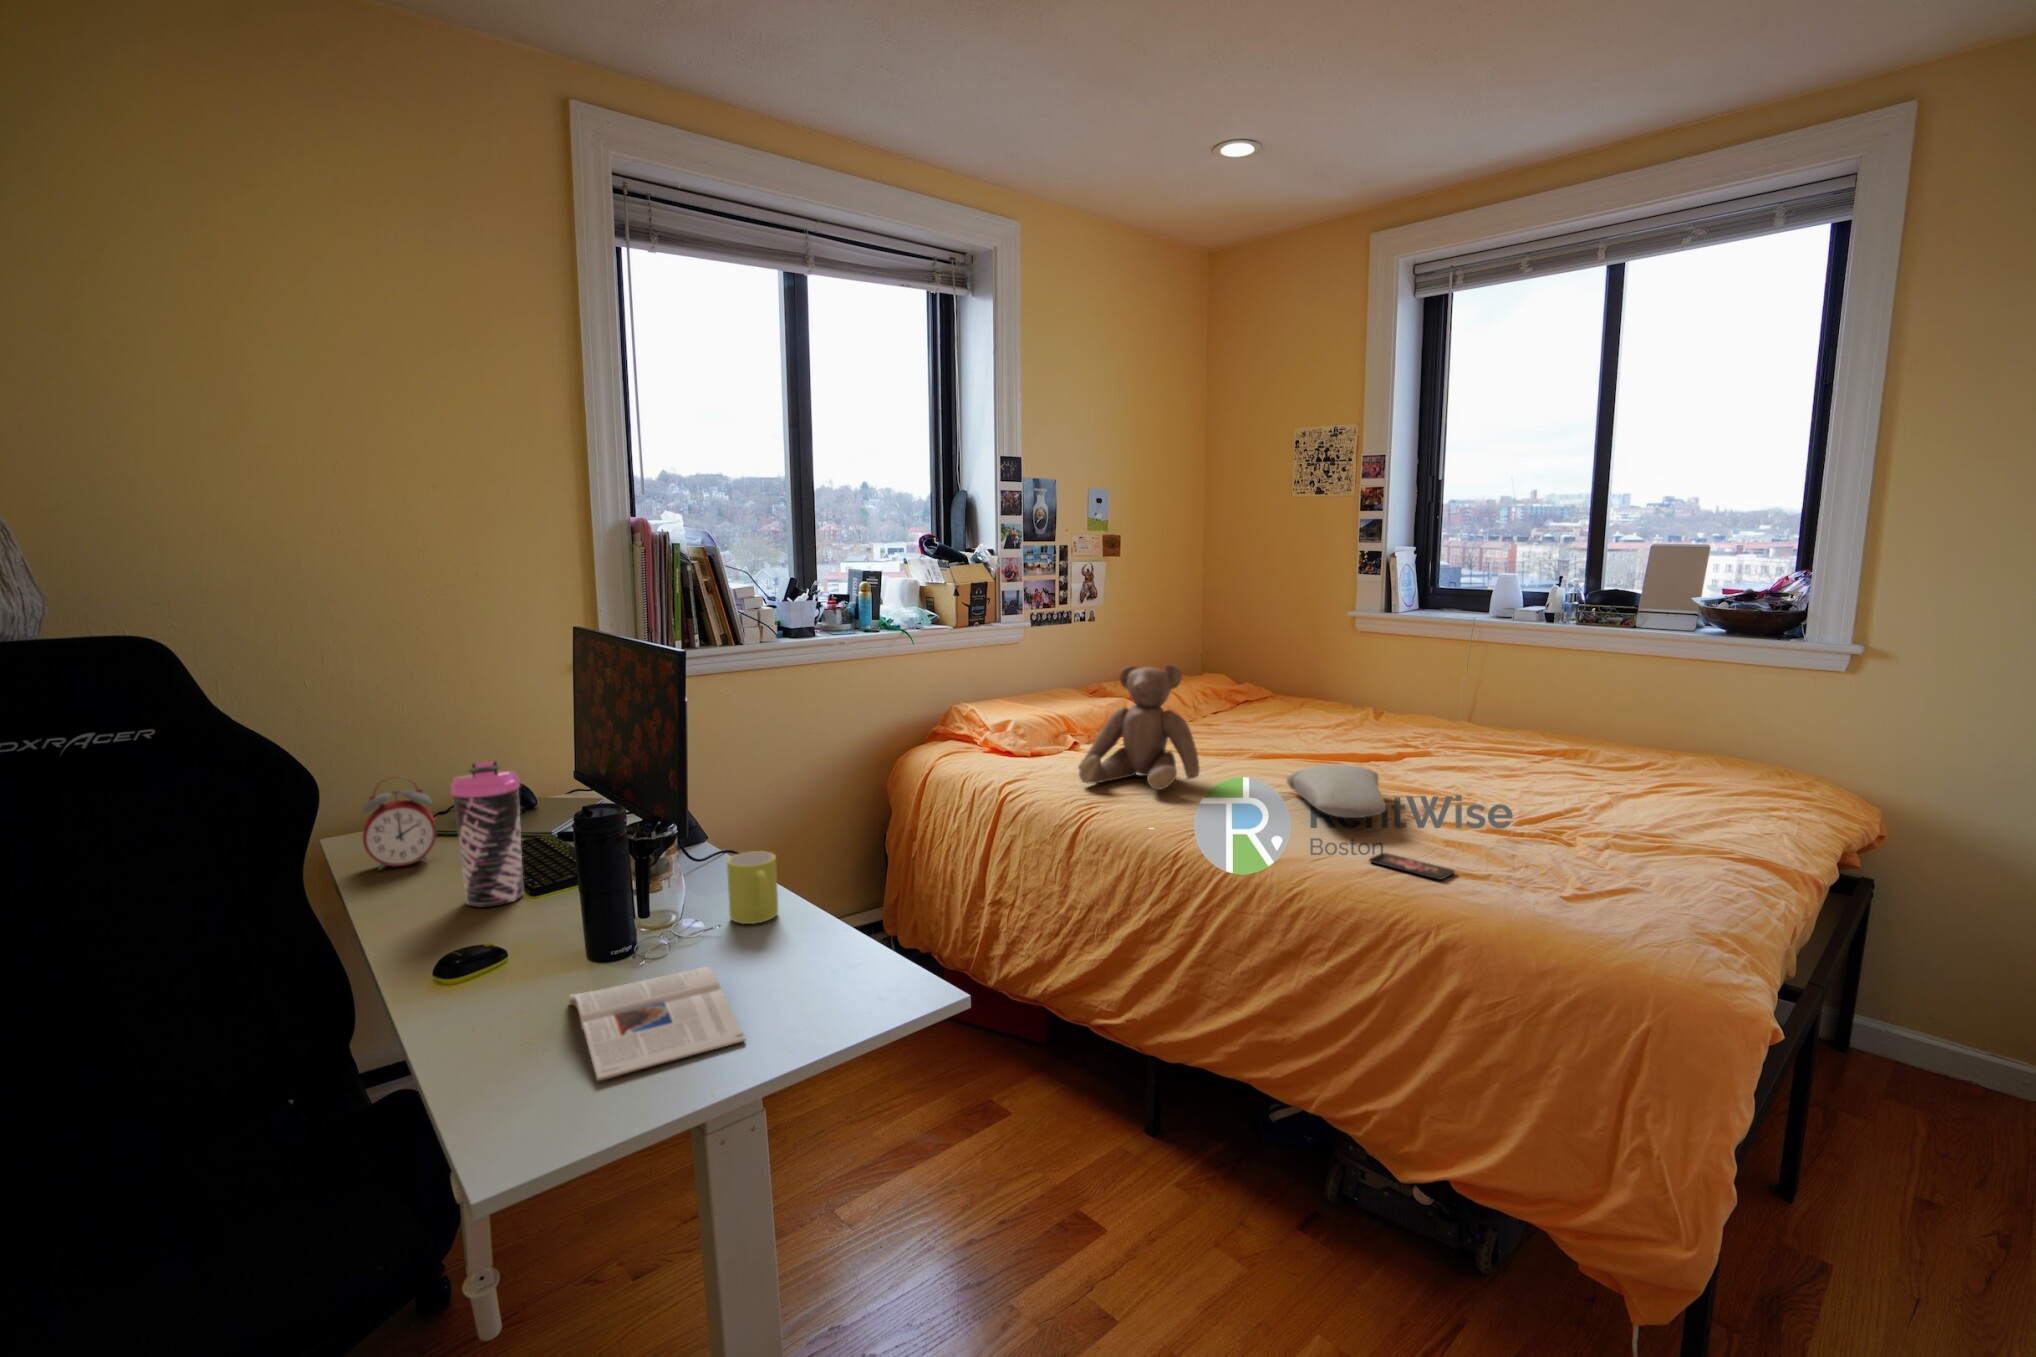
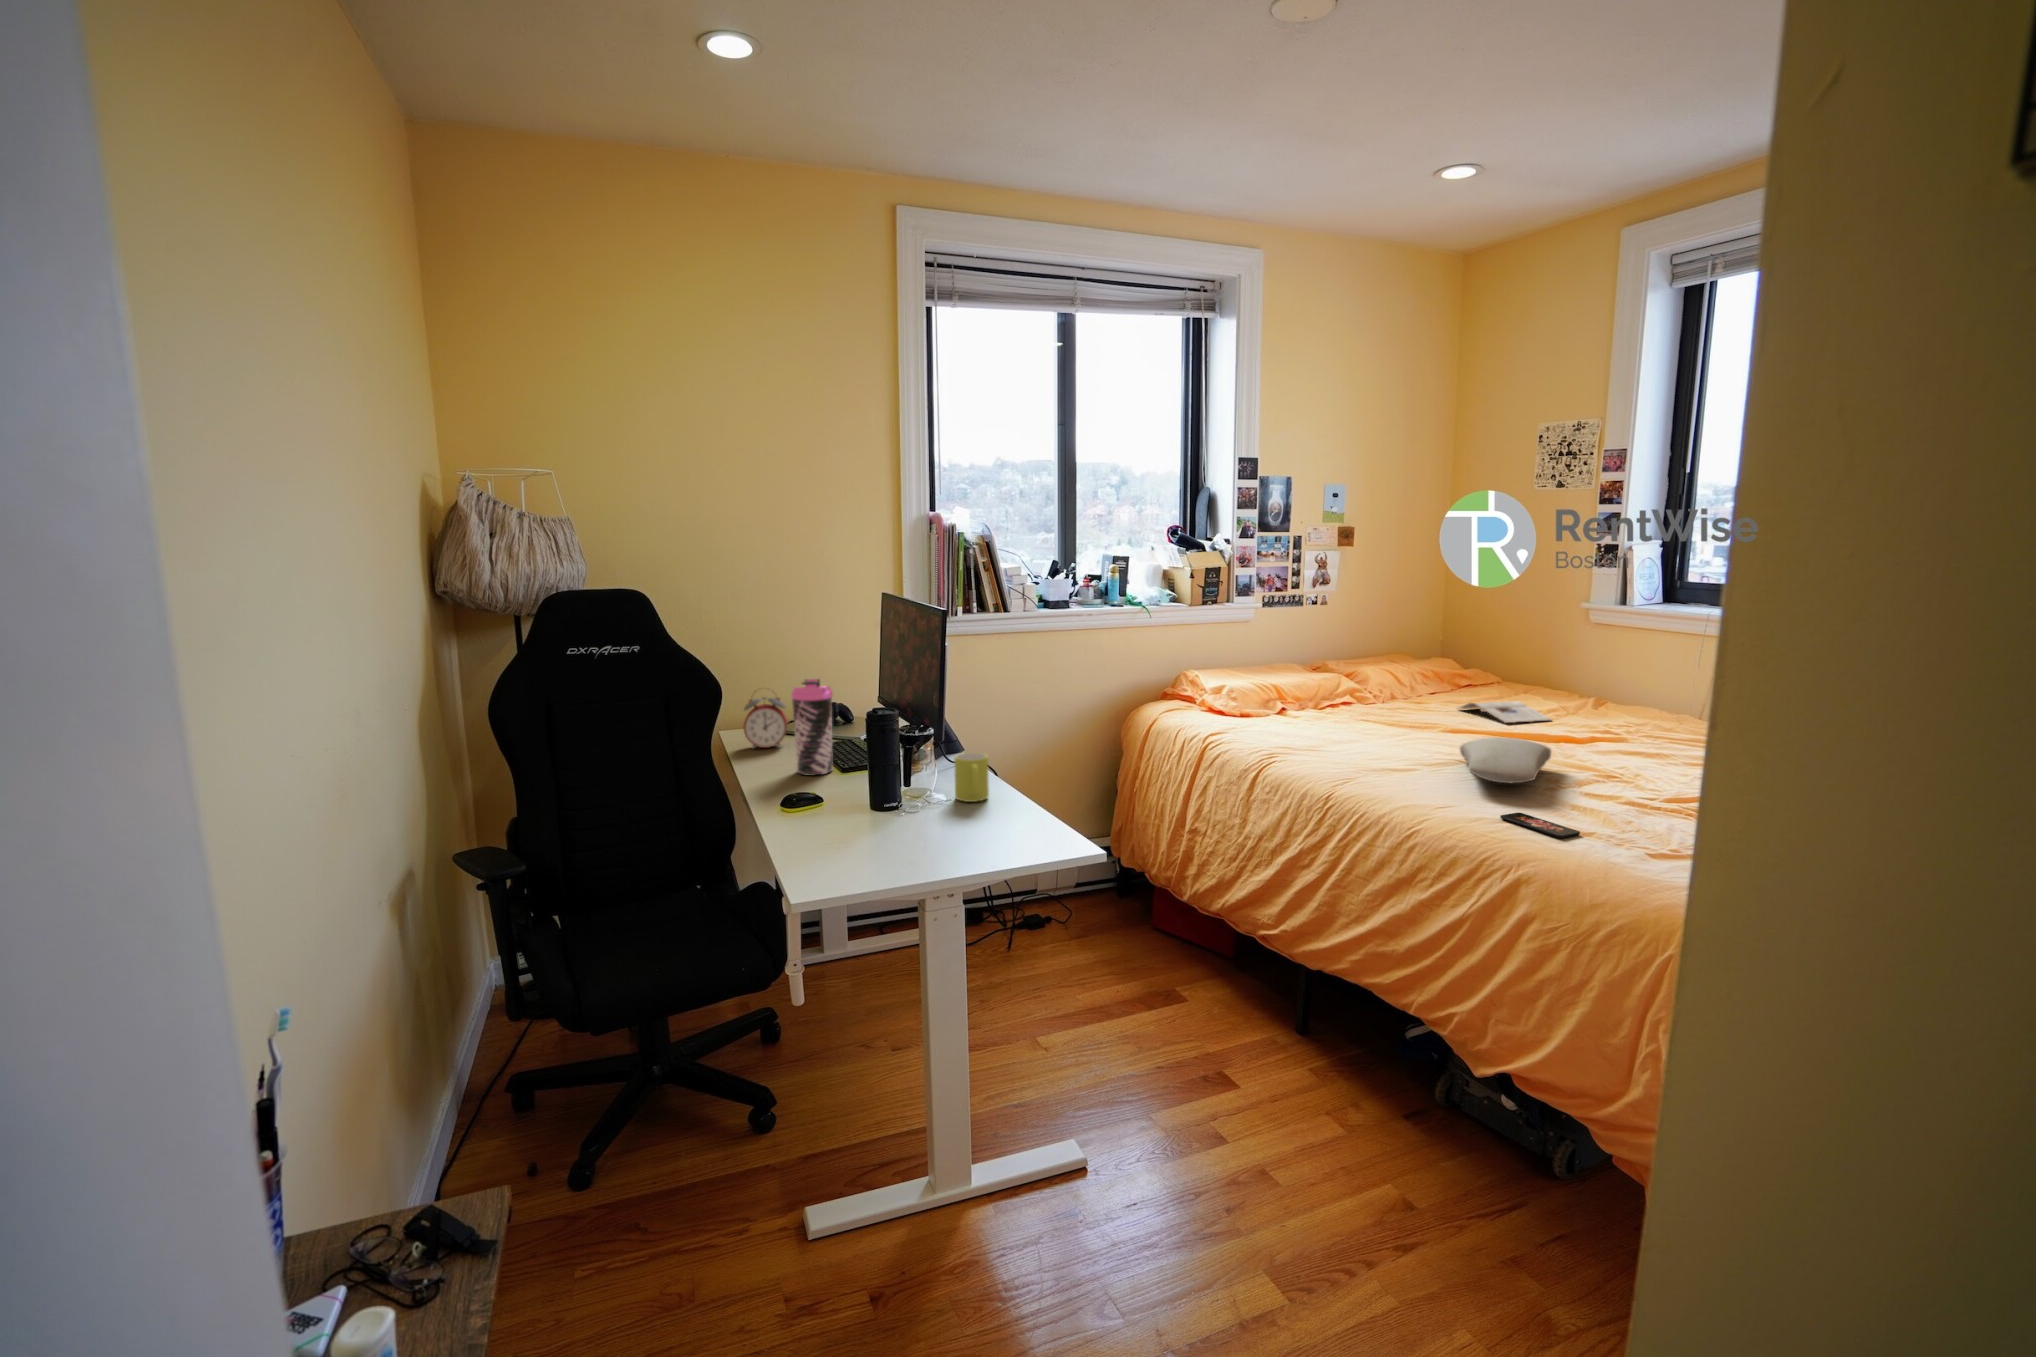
teddy bear: present [1078,664,1200,790] -> none [1270,640,1379,748]
magazine: present [569,967,746,1082] -> present [1461,701,1551,723]

